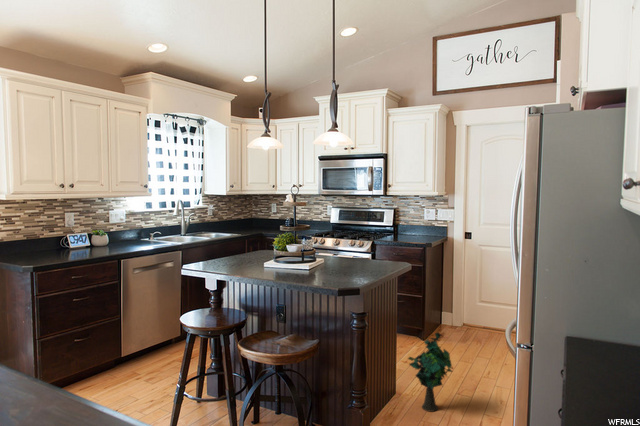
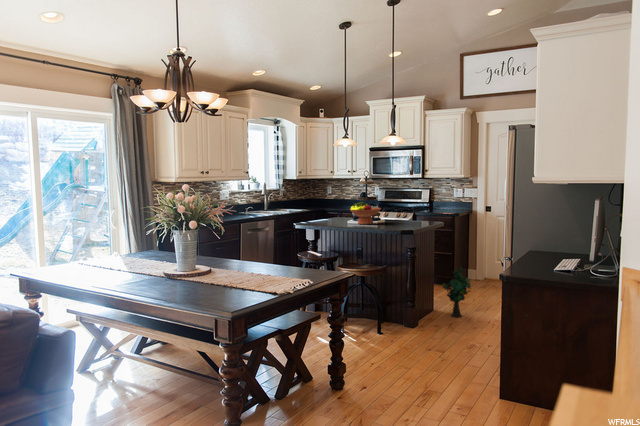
fruit bowl: none [269,236,317,268] -> present [350,204,381,224]

